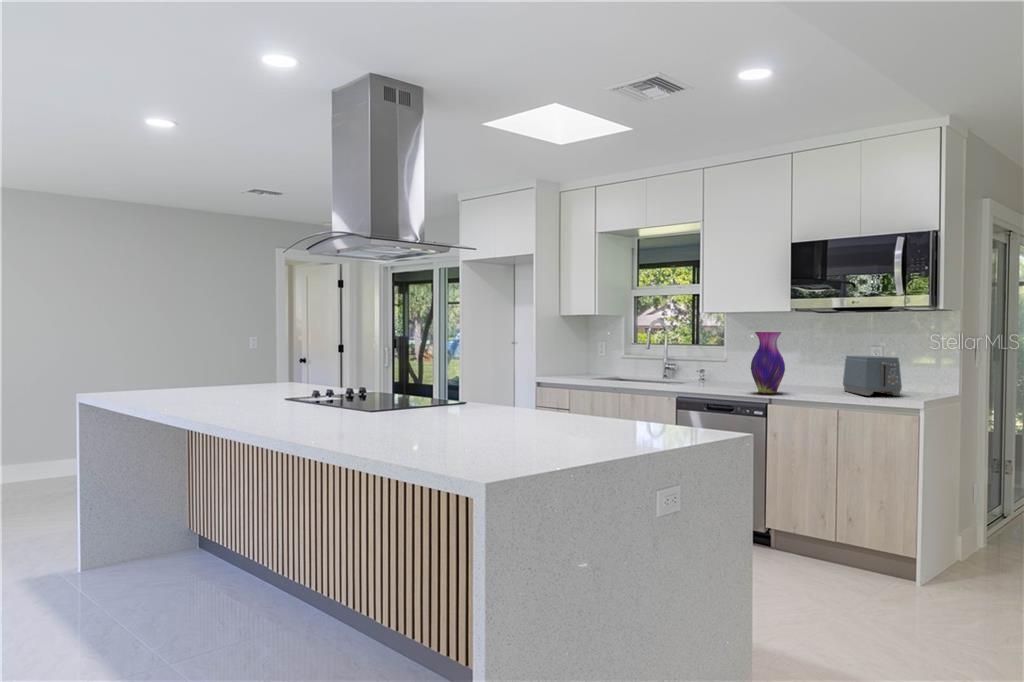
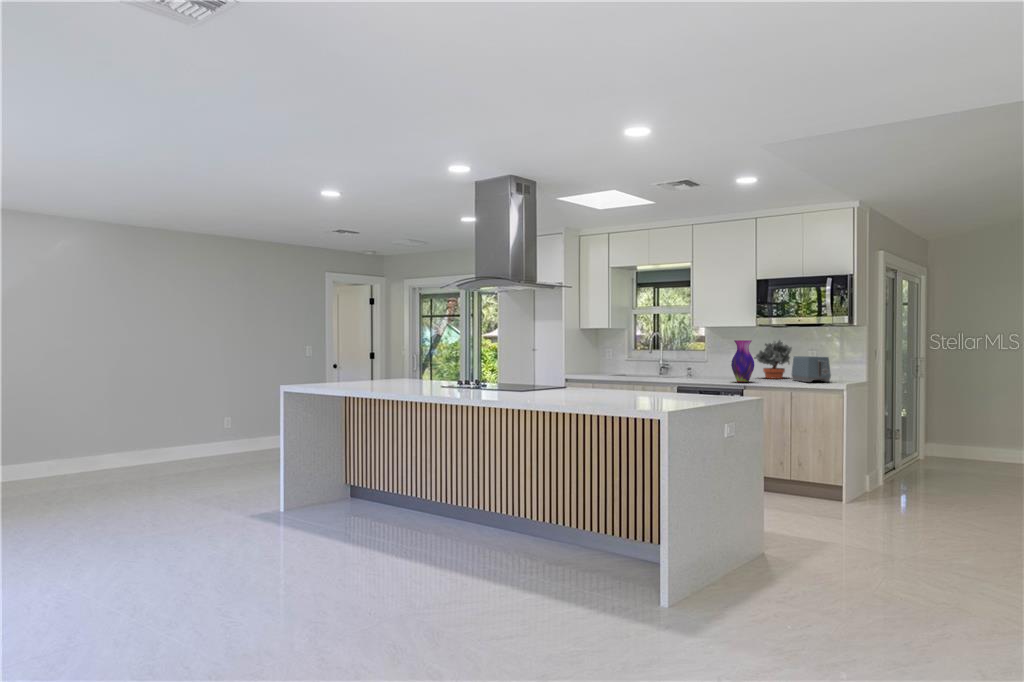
potted plant: none [789,329,846,388] -> present [754,340,792,379]

